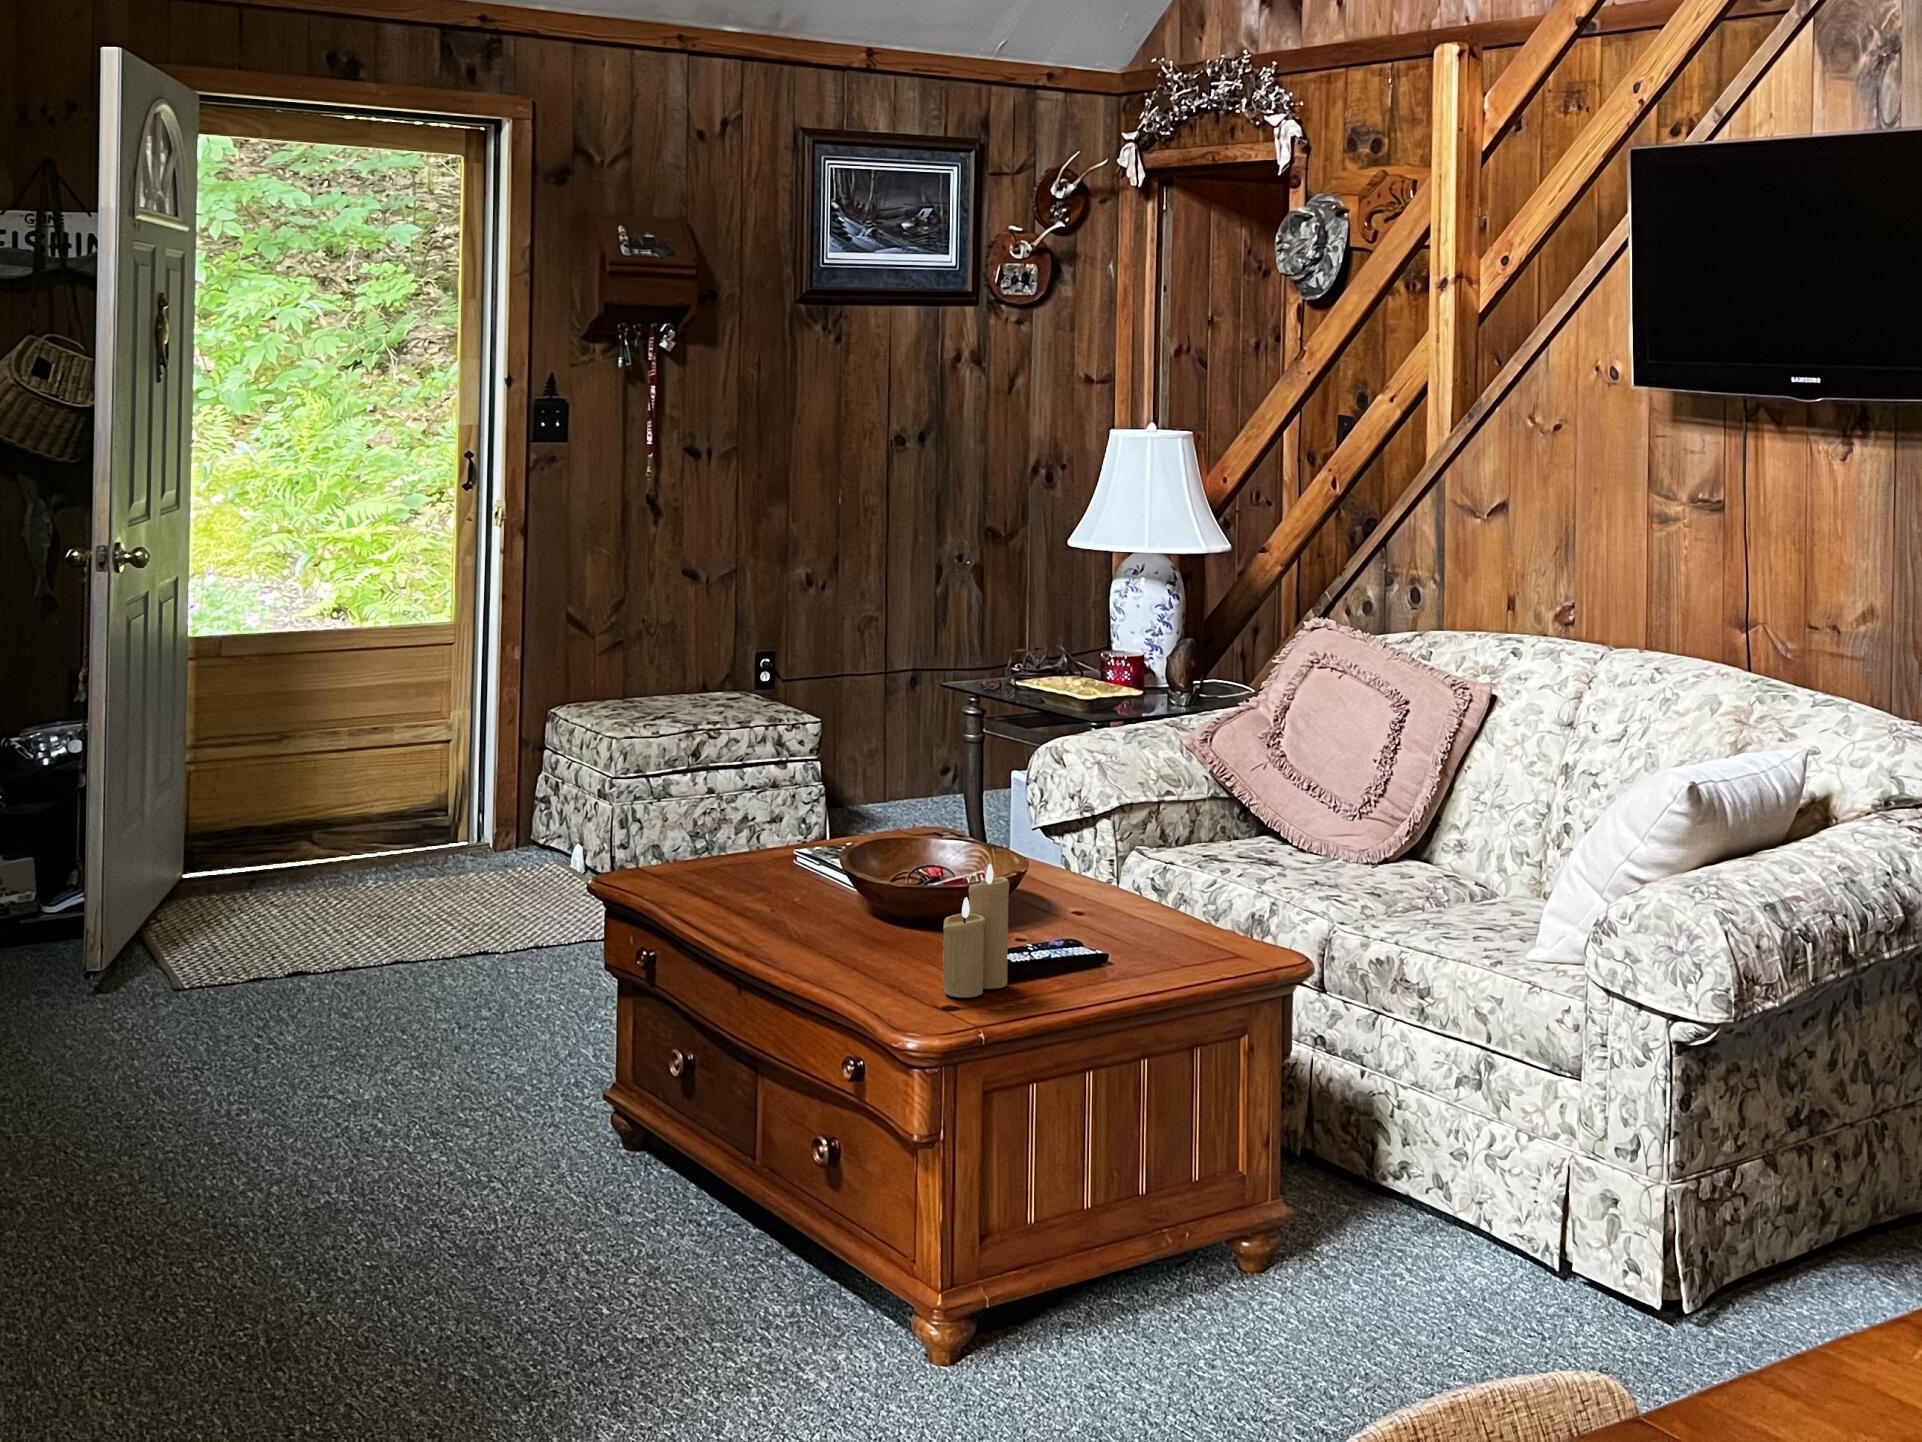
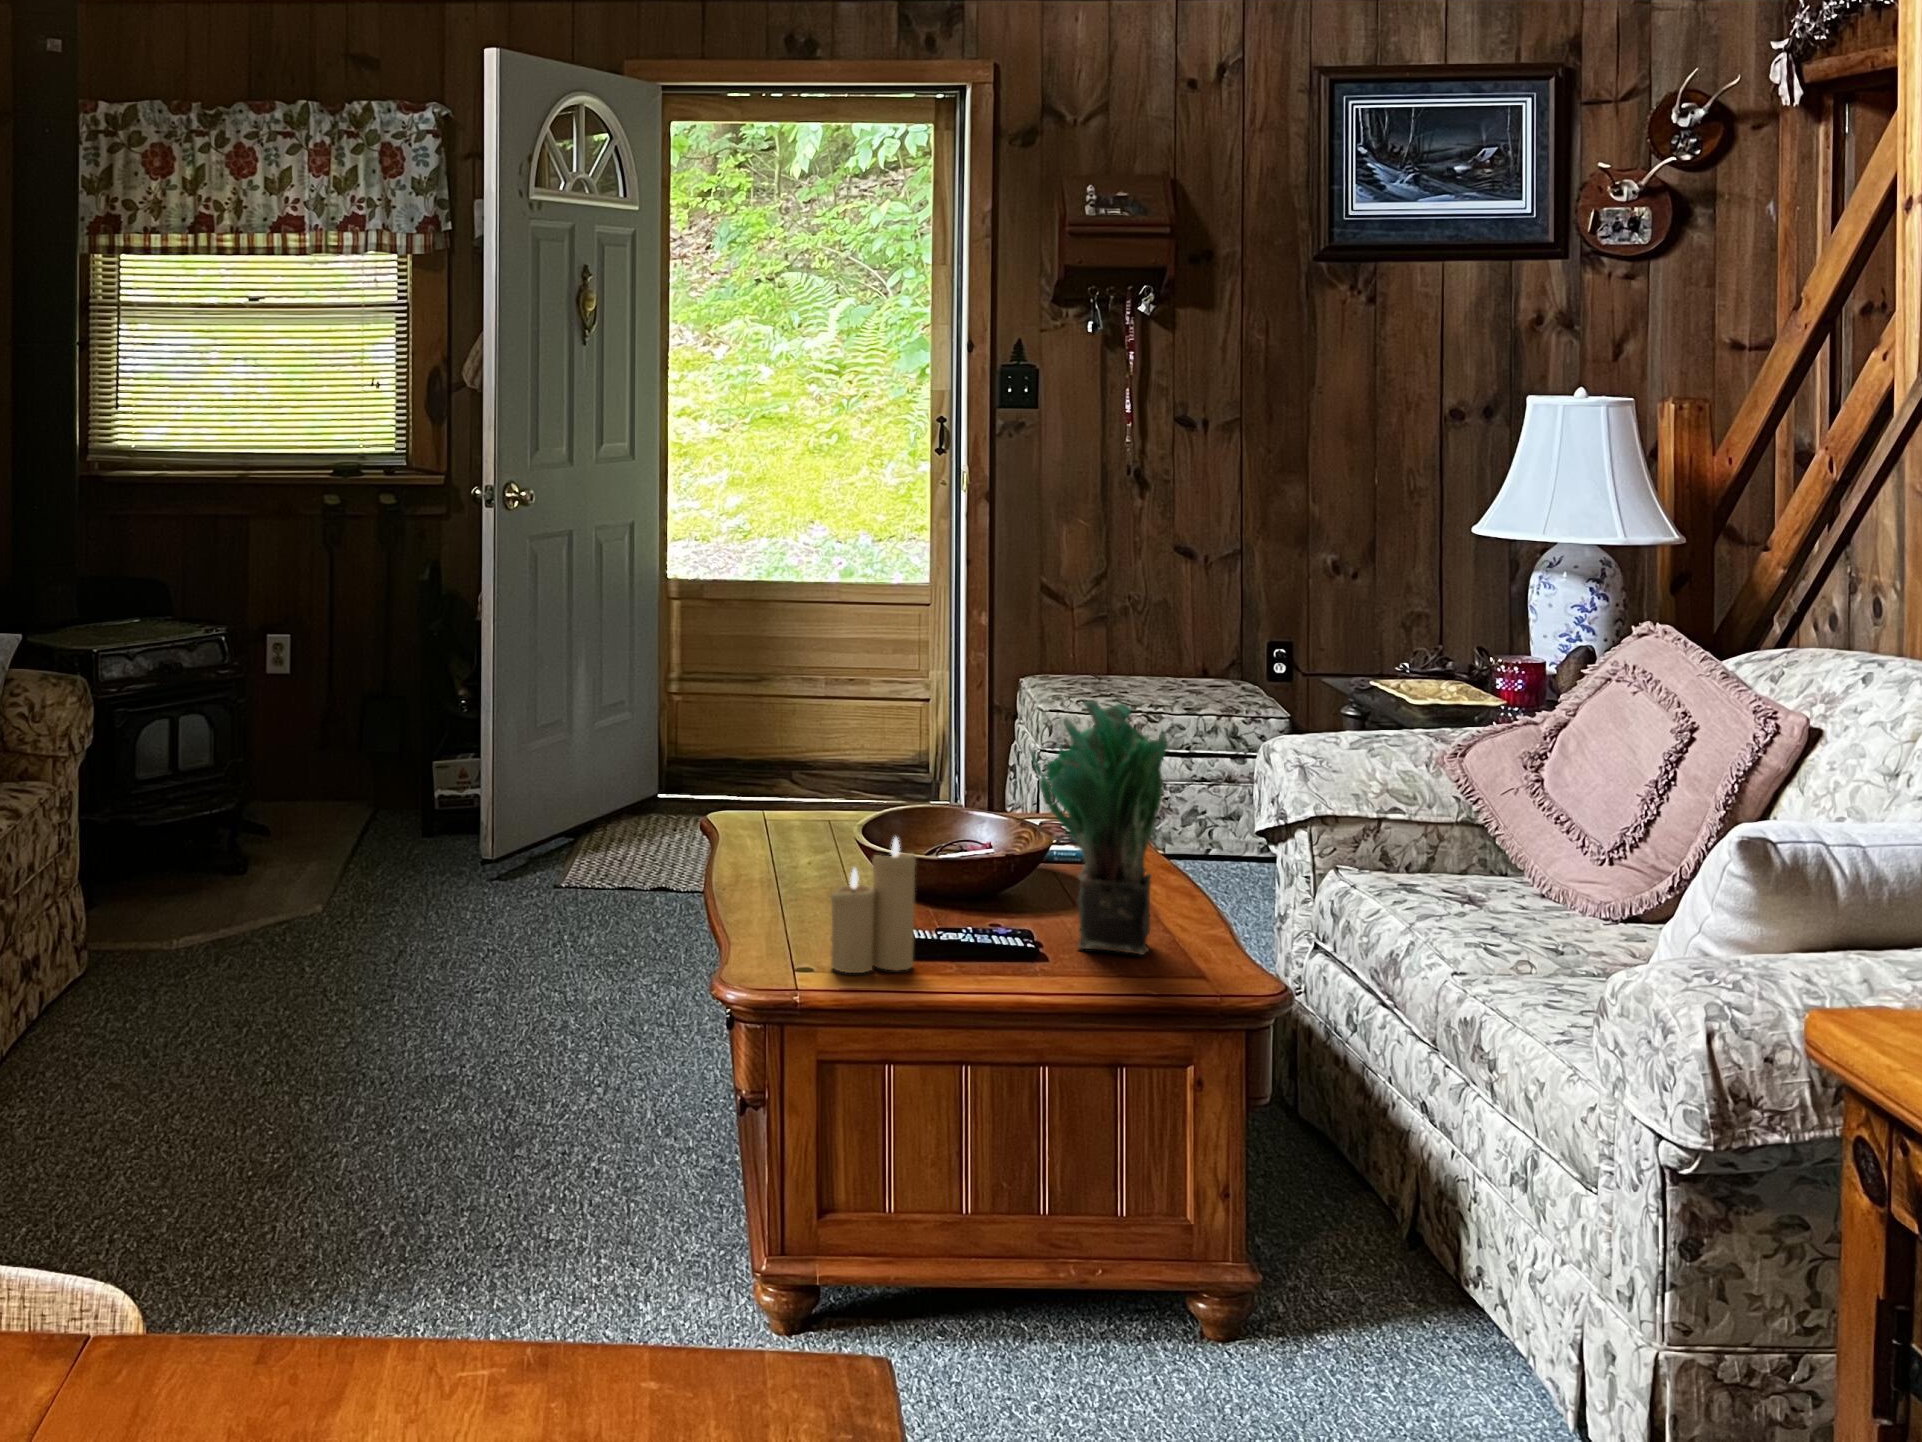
potted plant: none [1046,720,1175,943] -> present [1029,700,1168,955]

